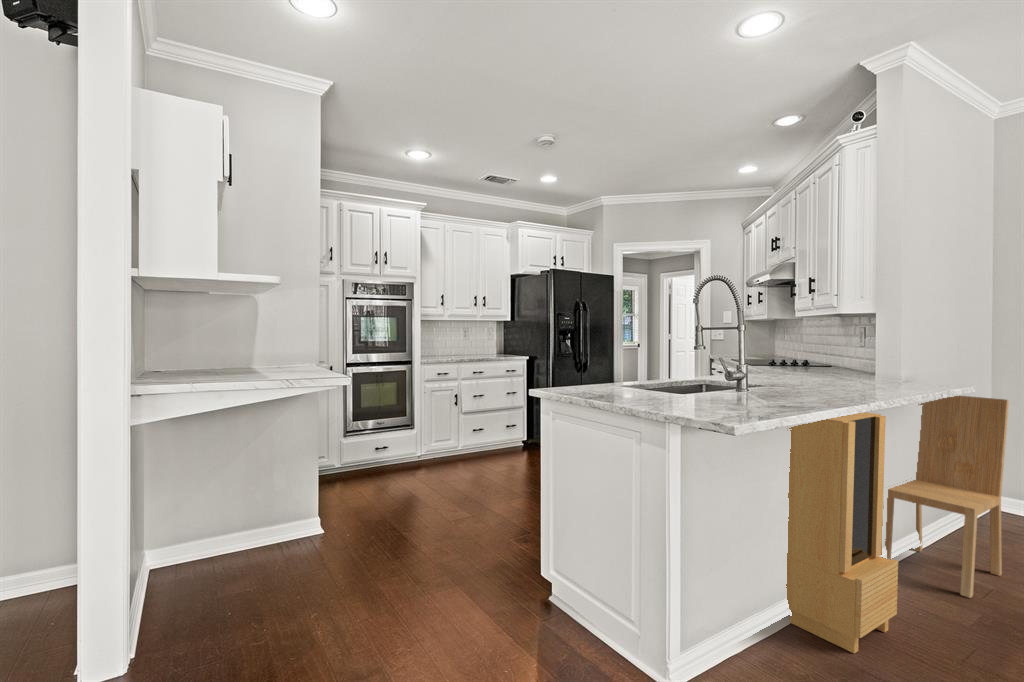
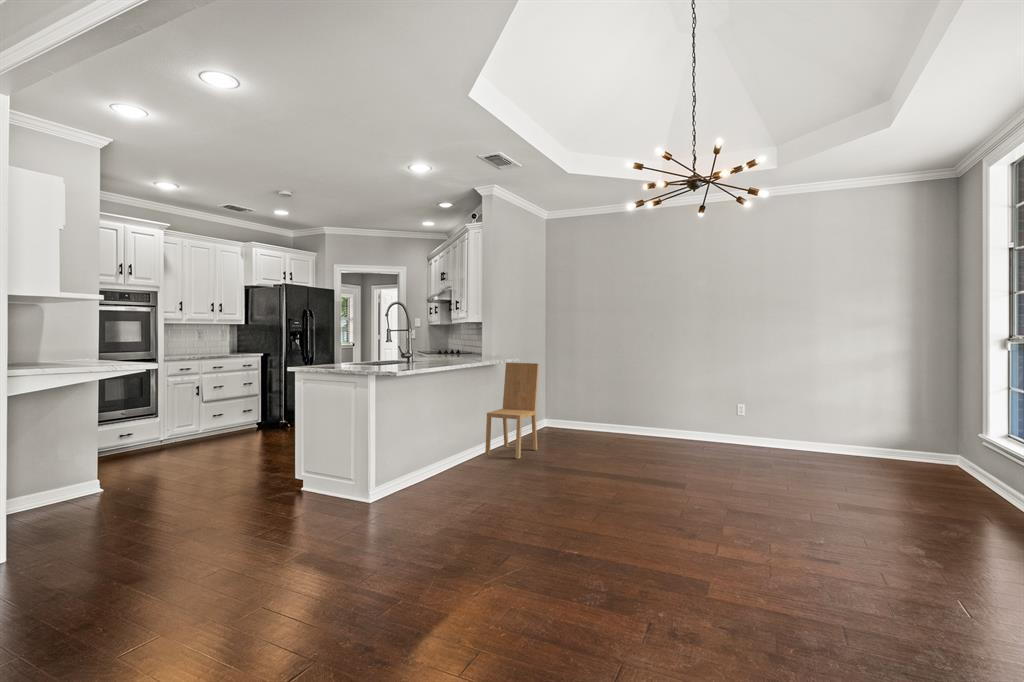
storage cabinet: present [786,412,898,653] -> none [431,369,481,482]

